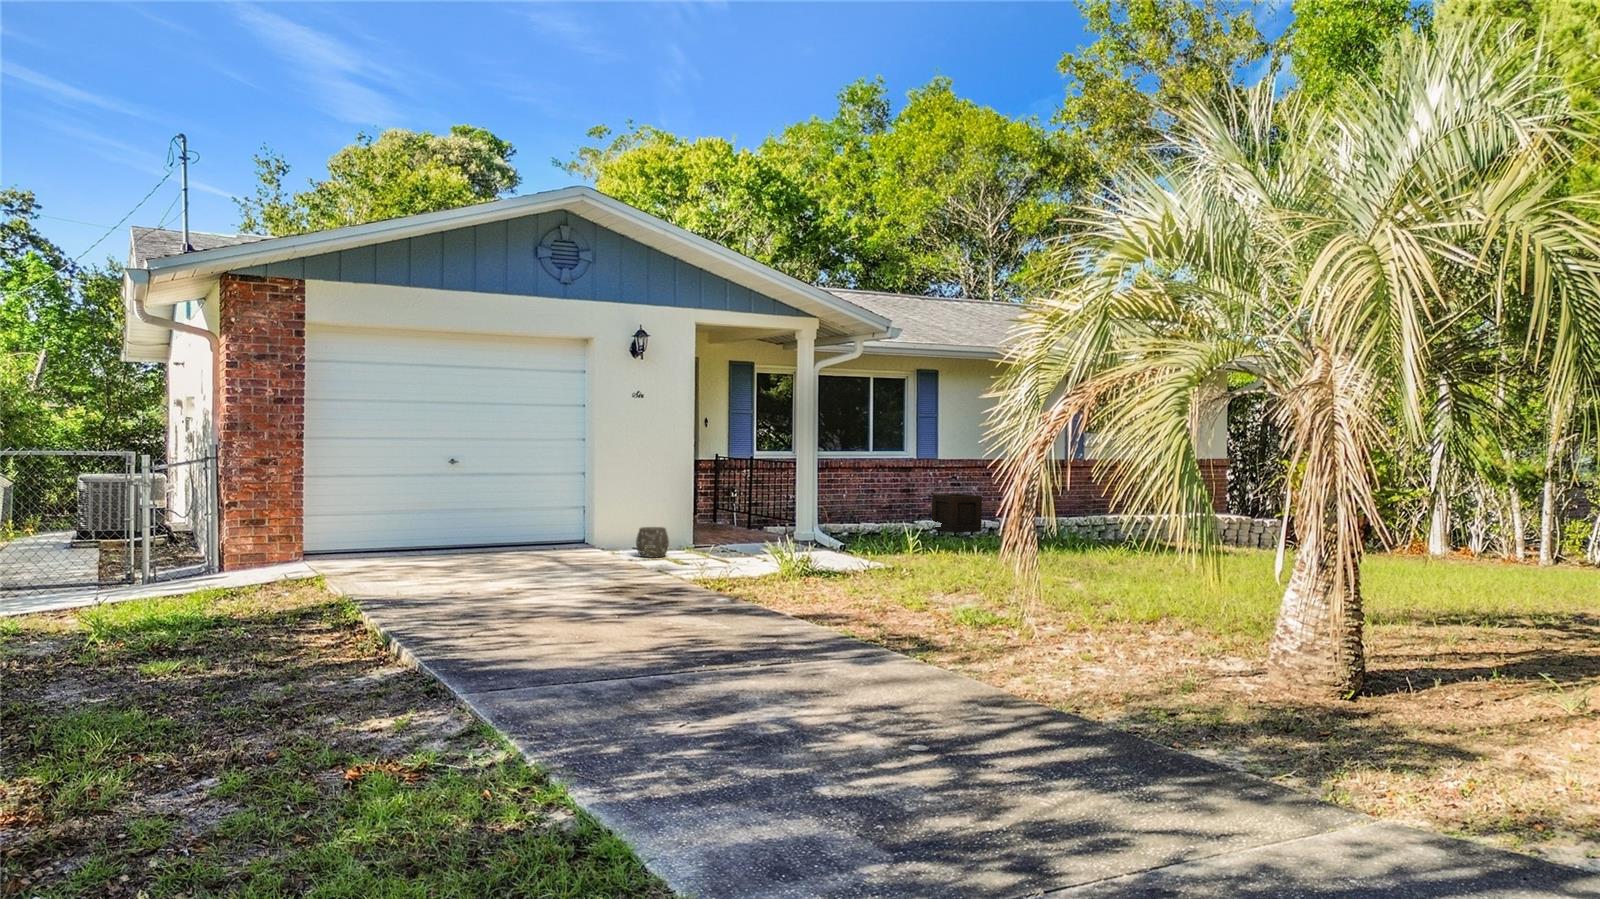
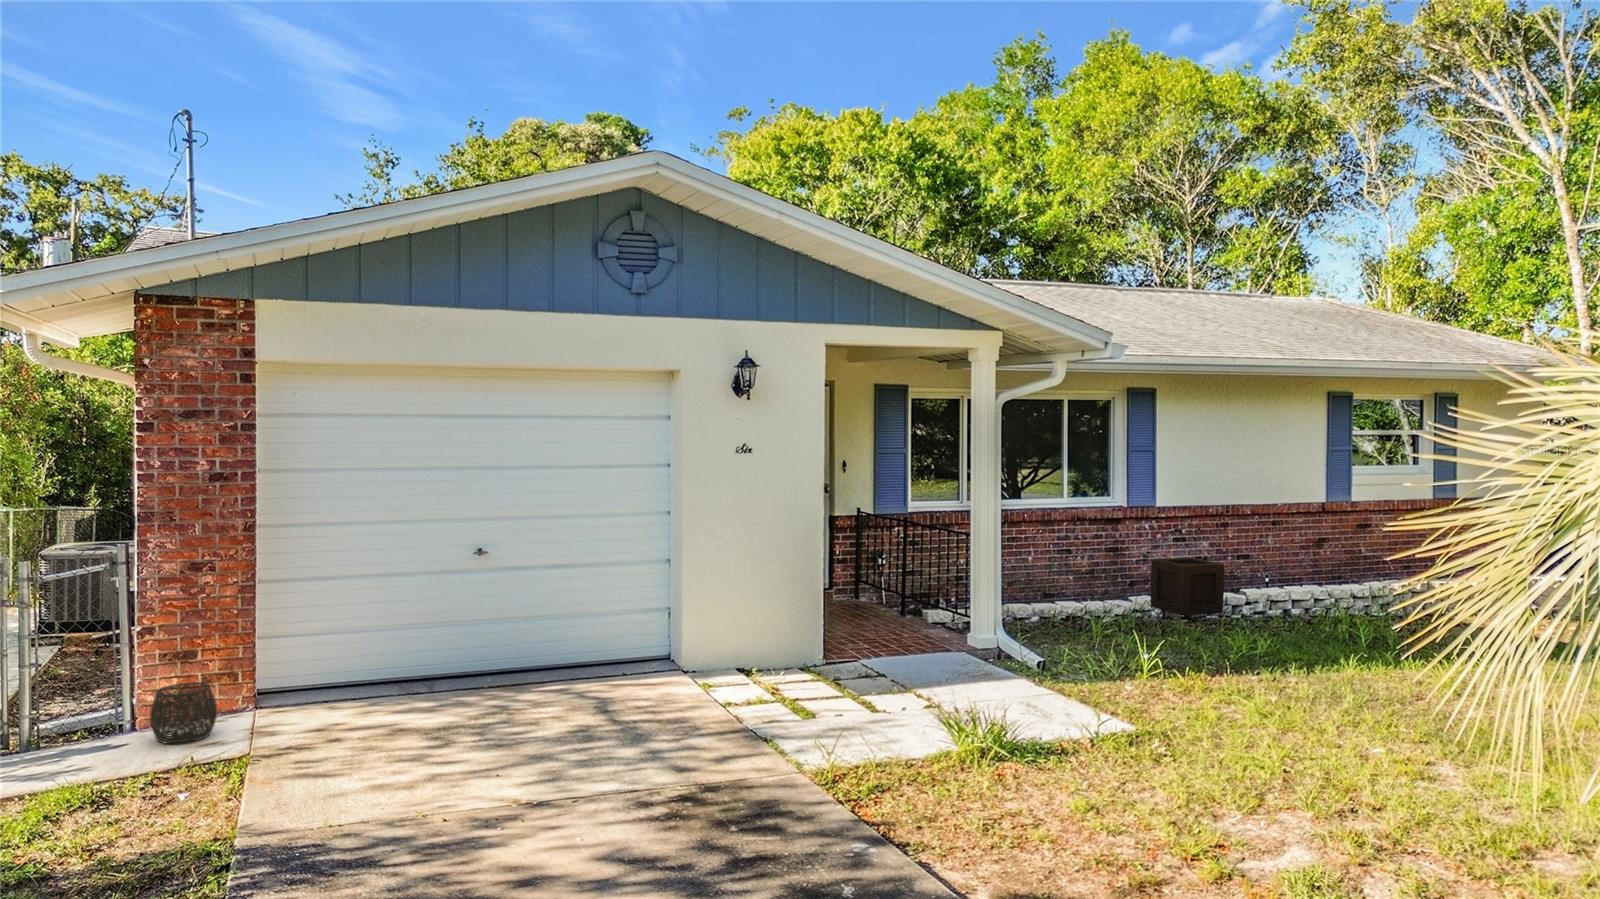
woven basket: present [636,527,669,558] -> present [150,682,217,744]

